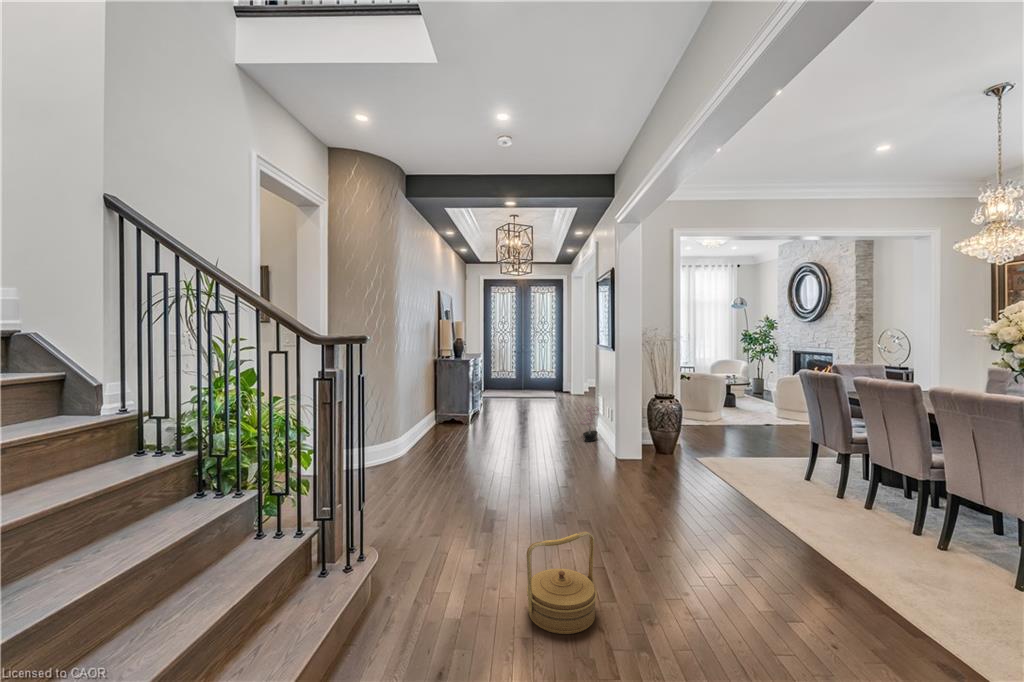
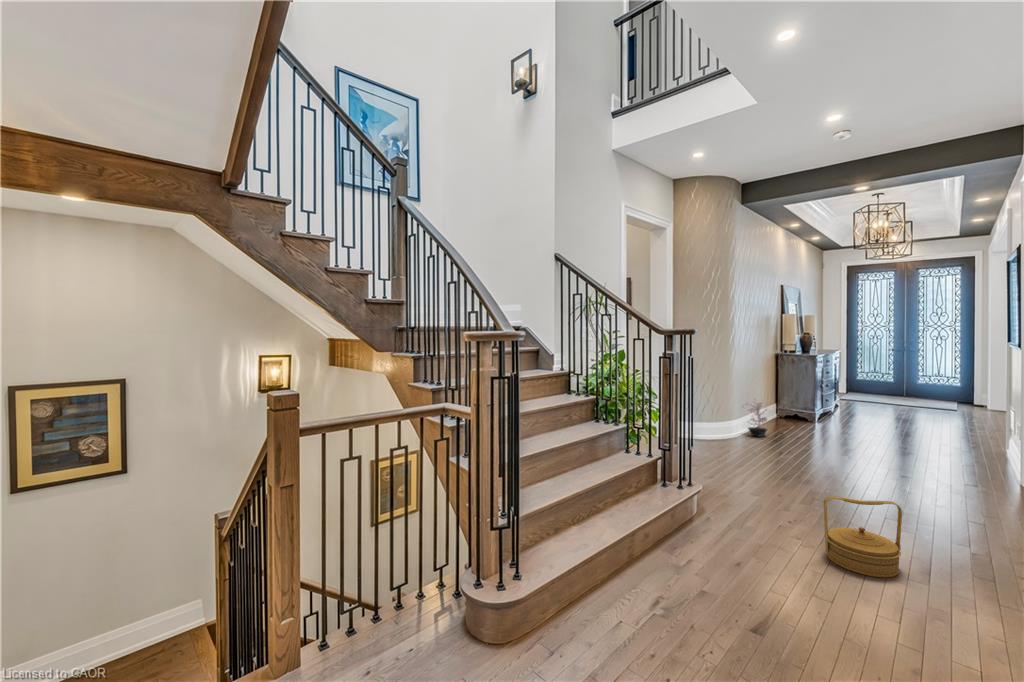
potted plant: present [580,406,599,442] -> present [743,403,767,437]

